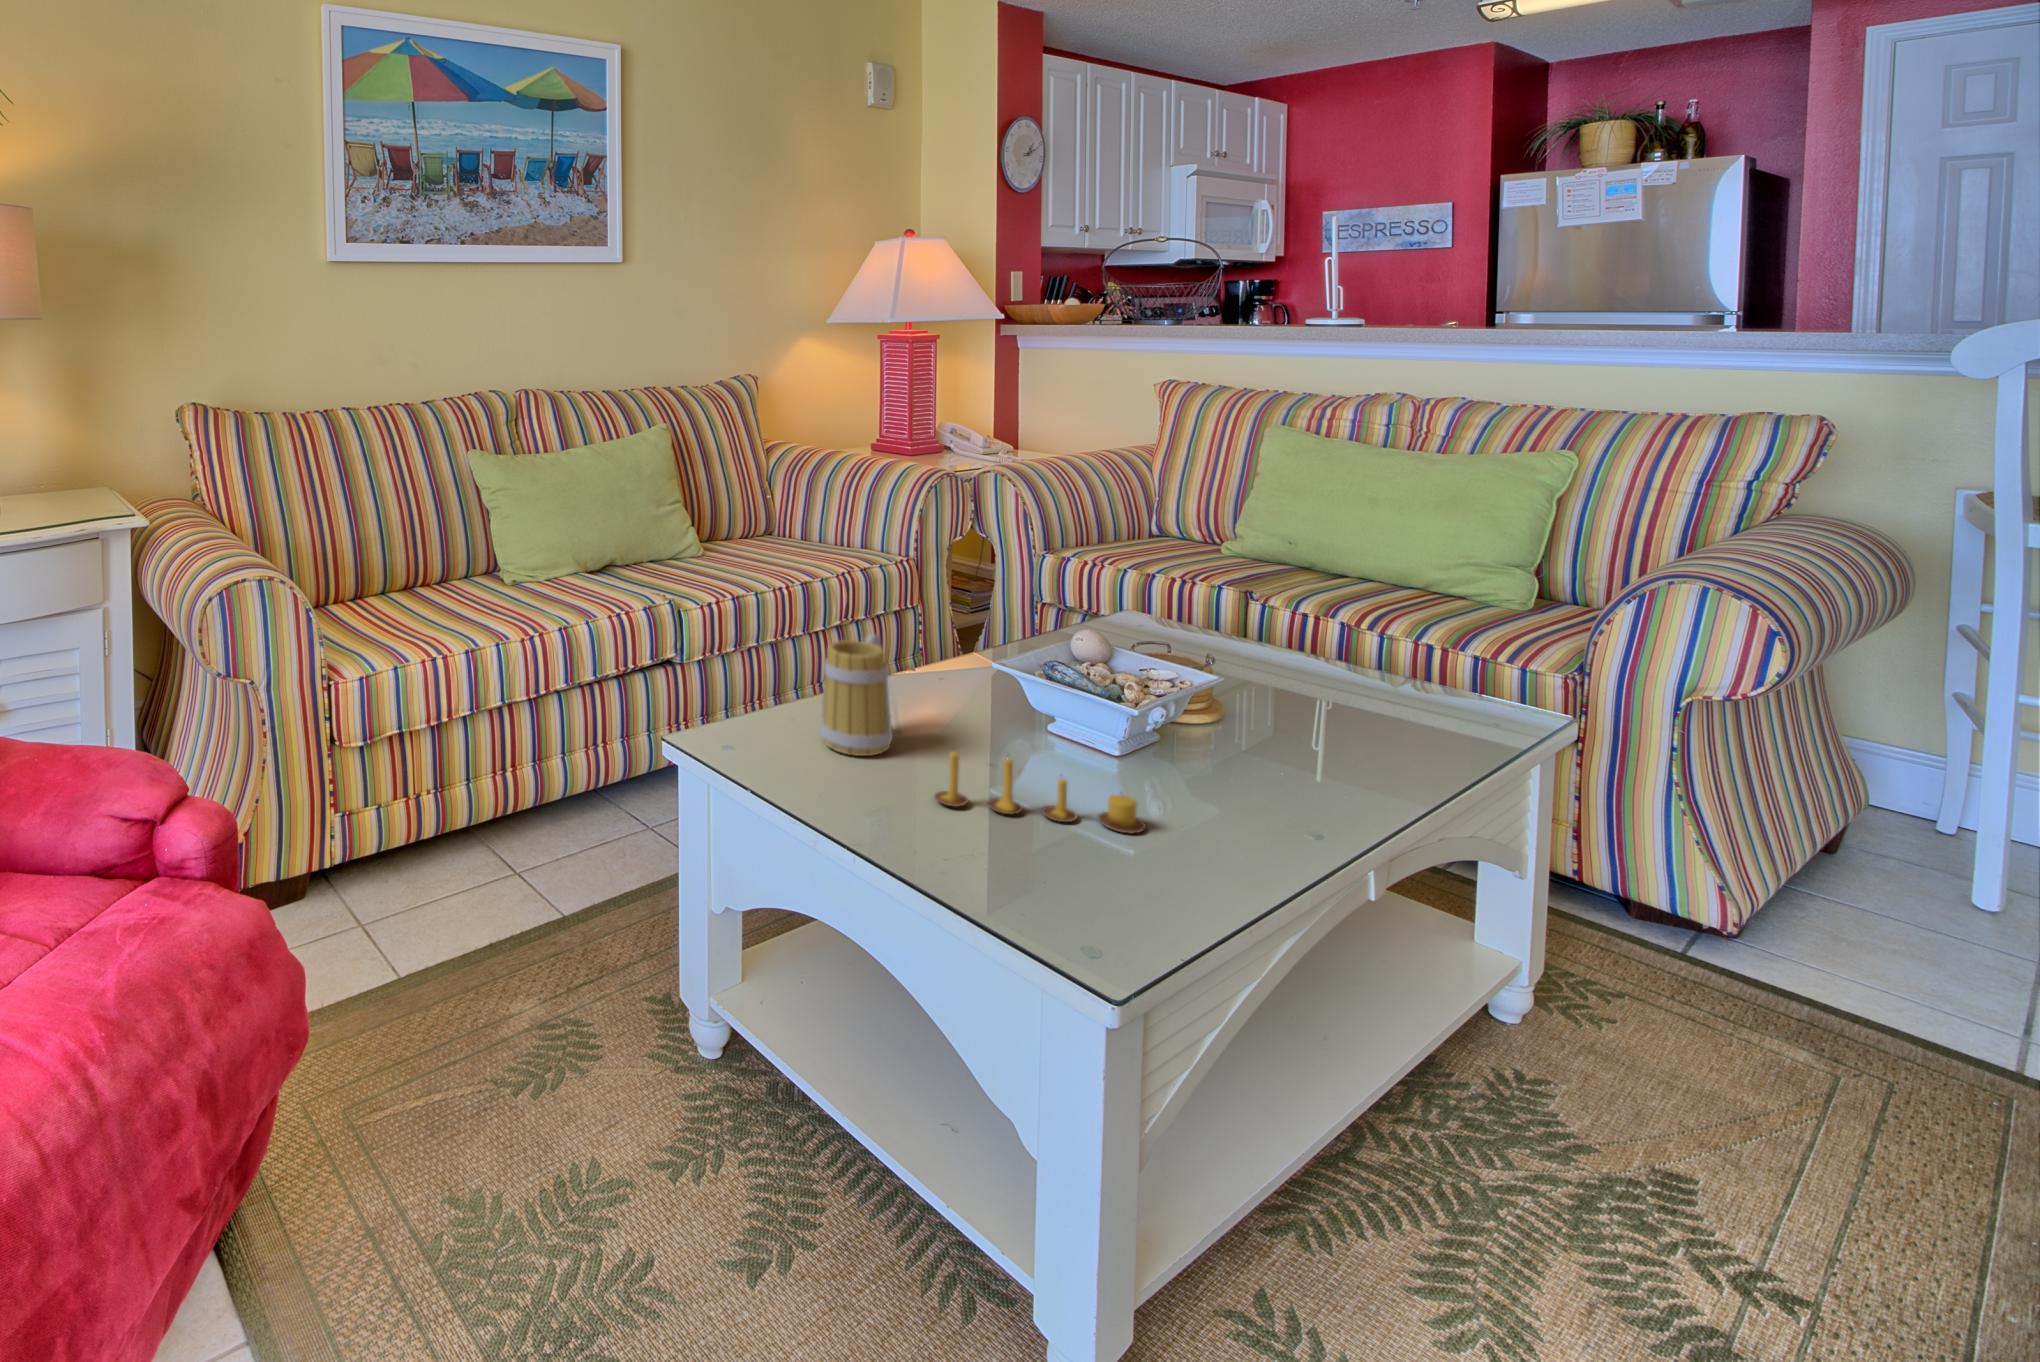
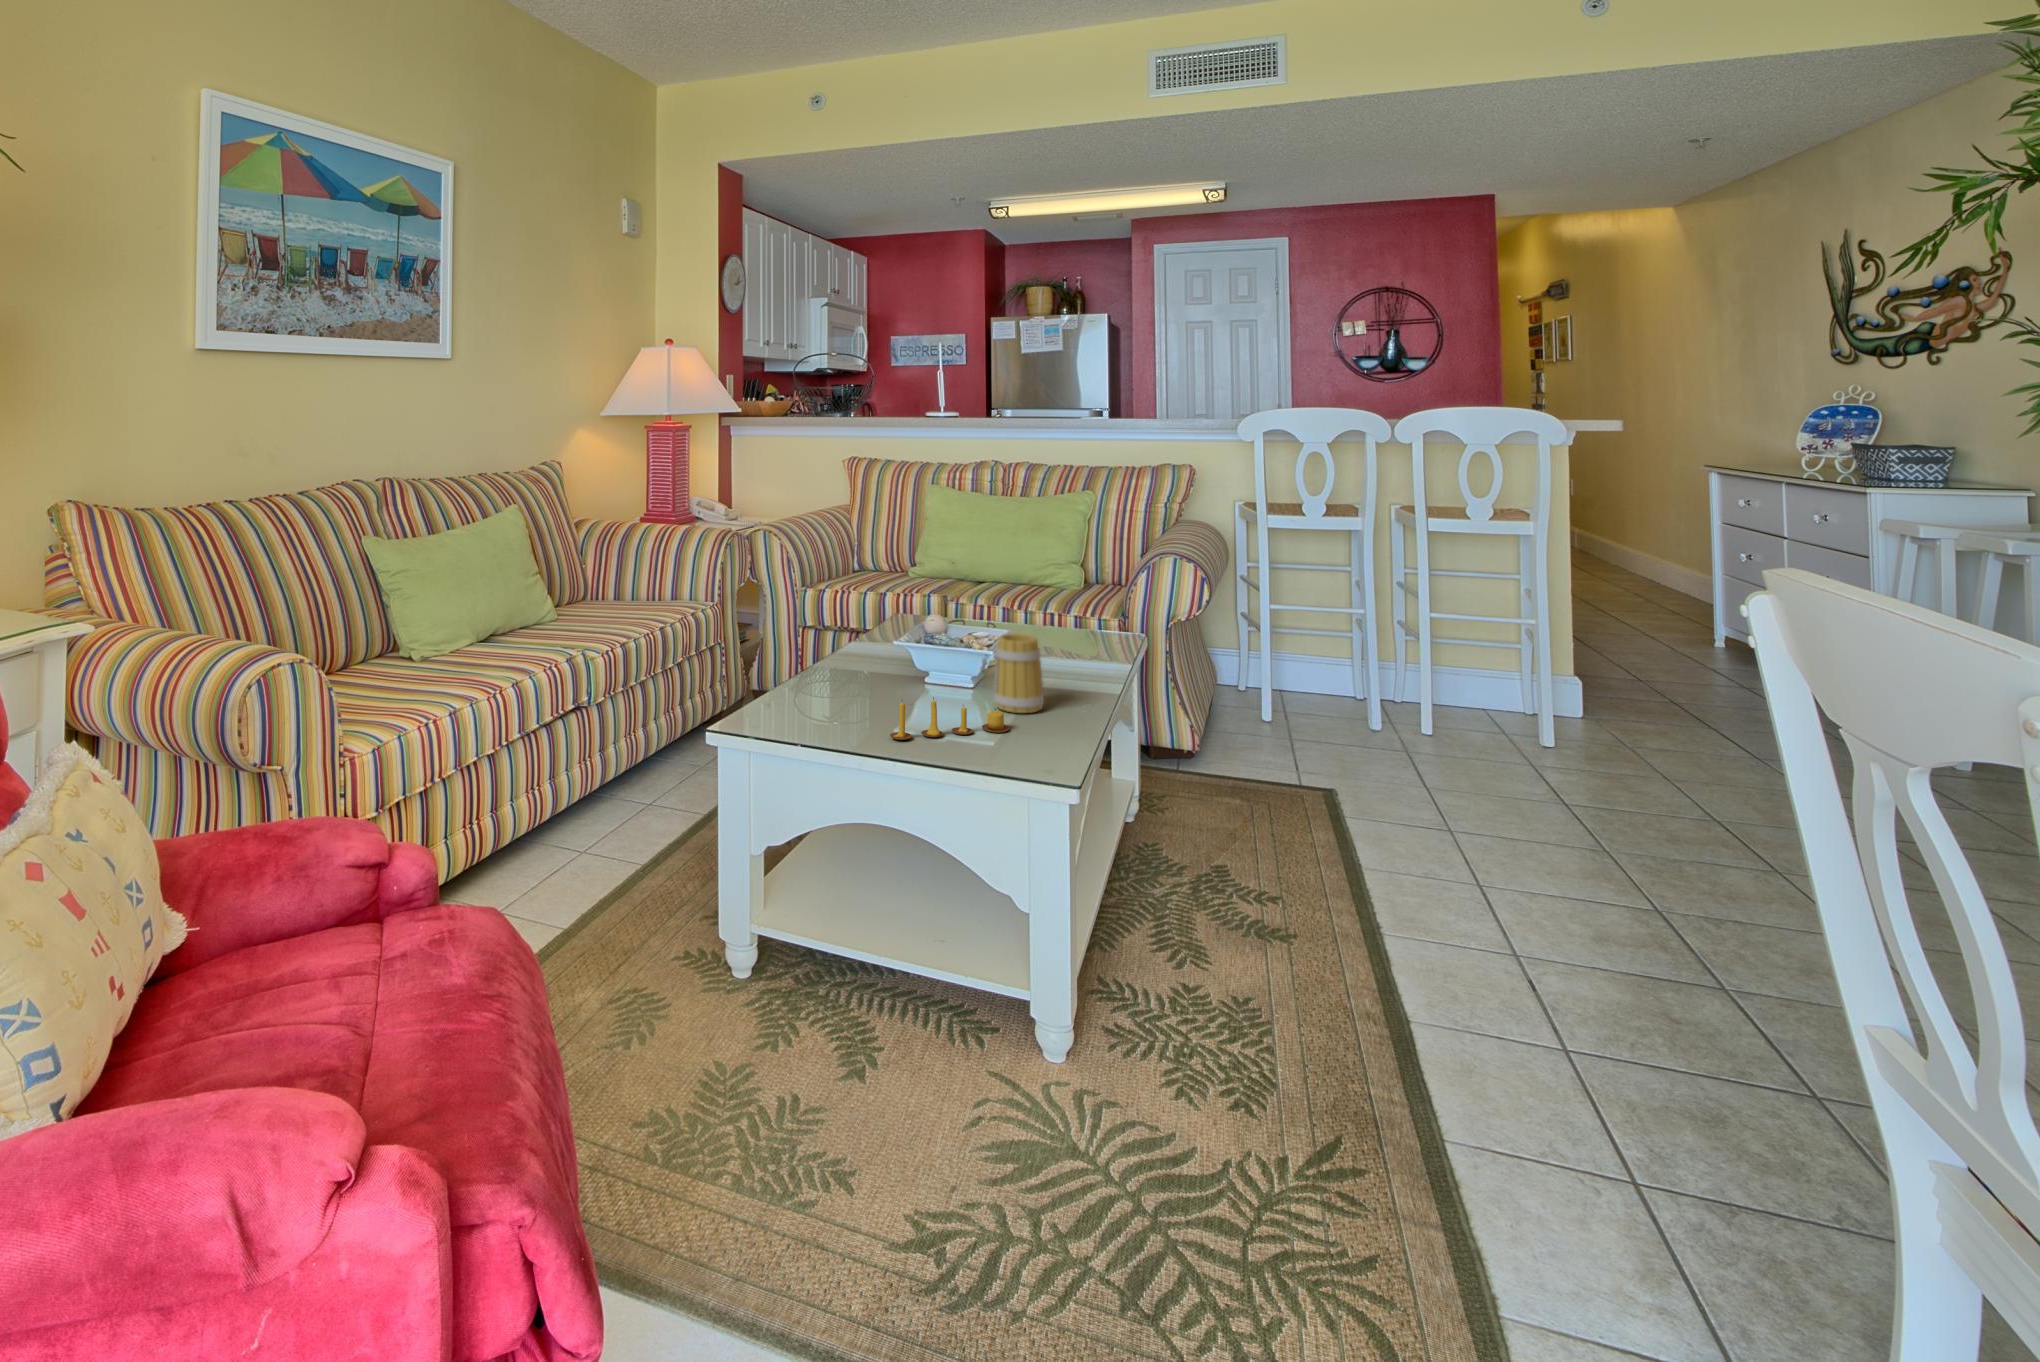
mug: present [820,634,893,756] -> present [994,629,1044,713]

